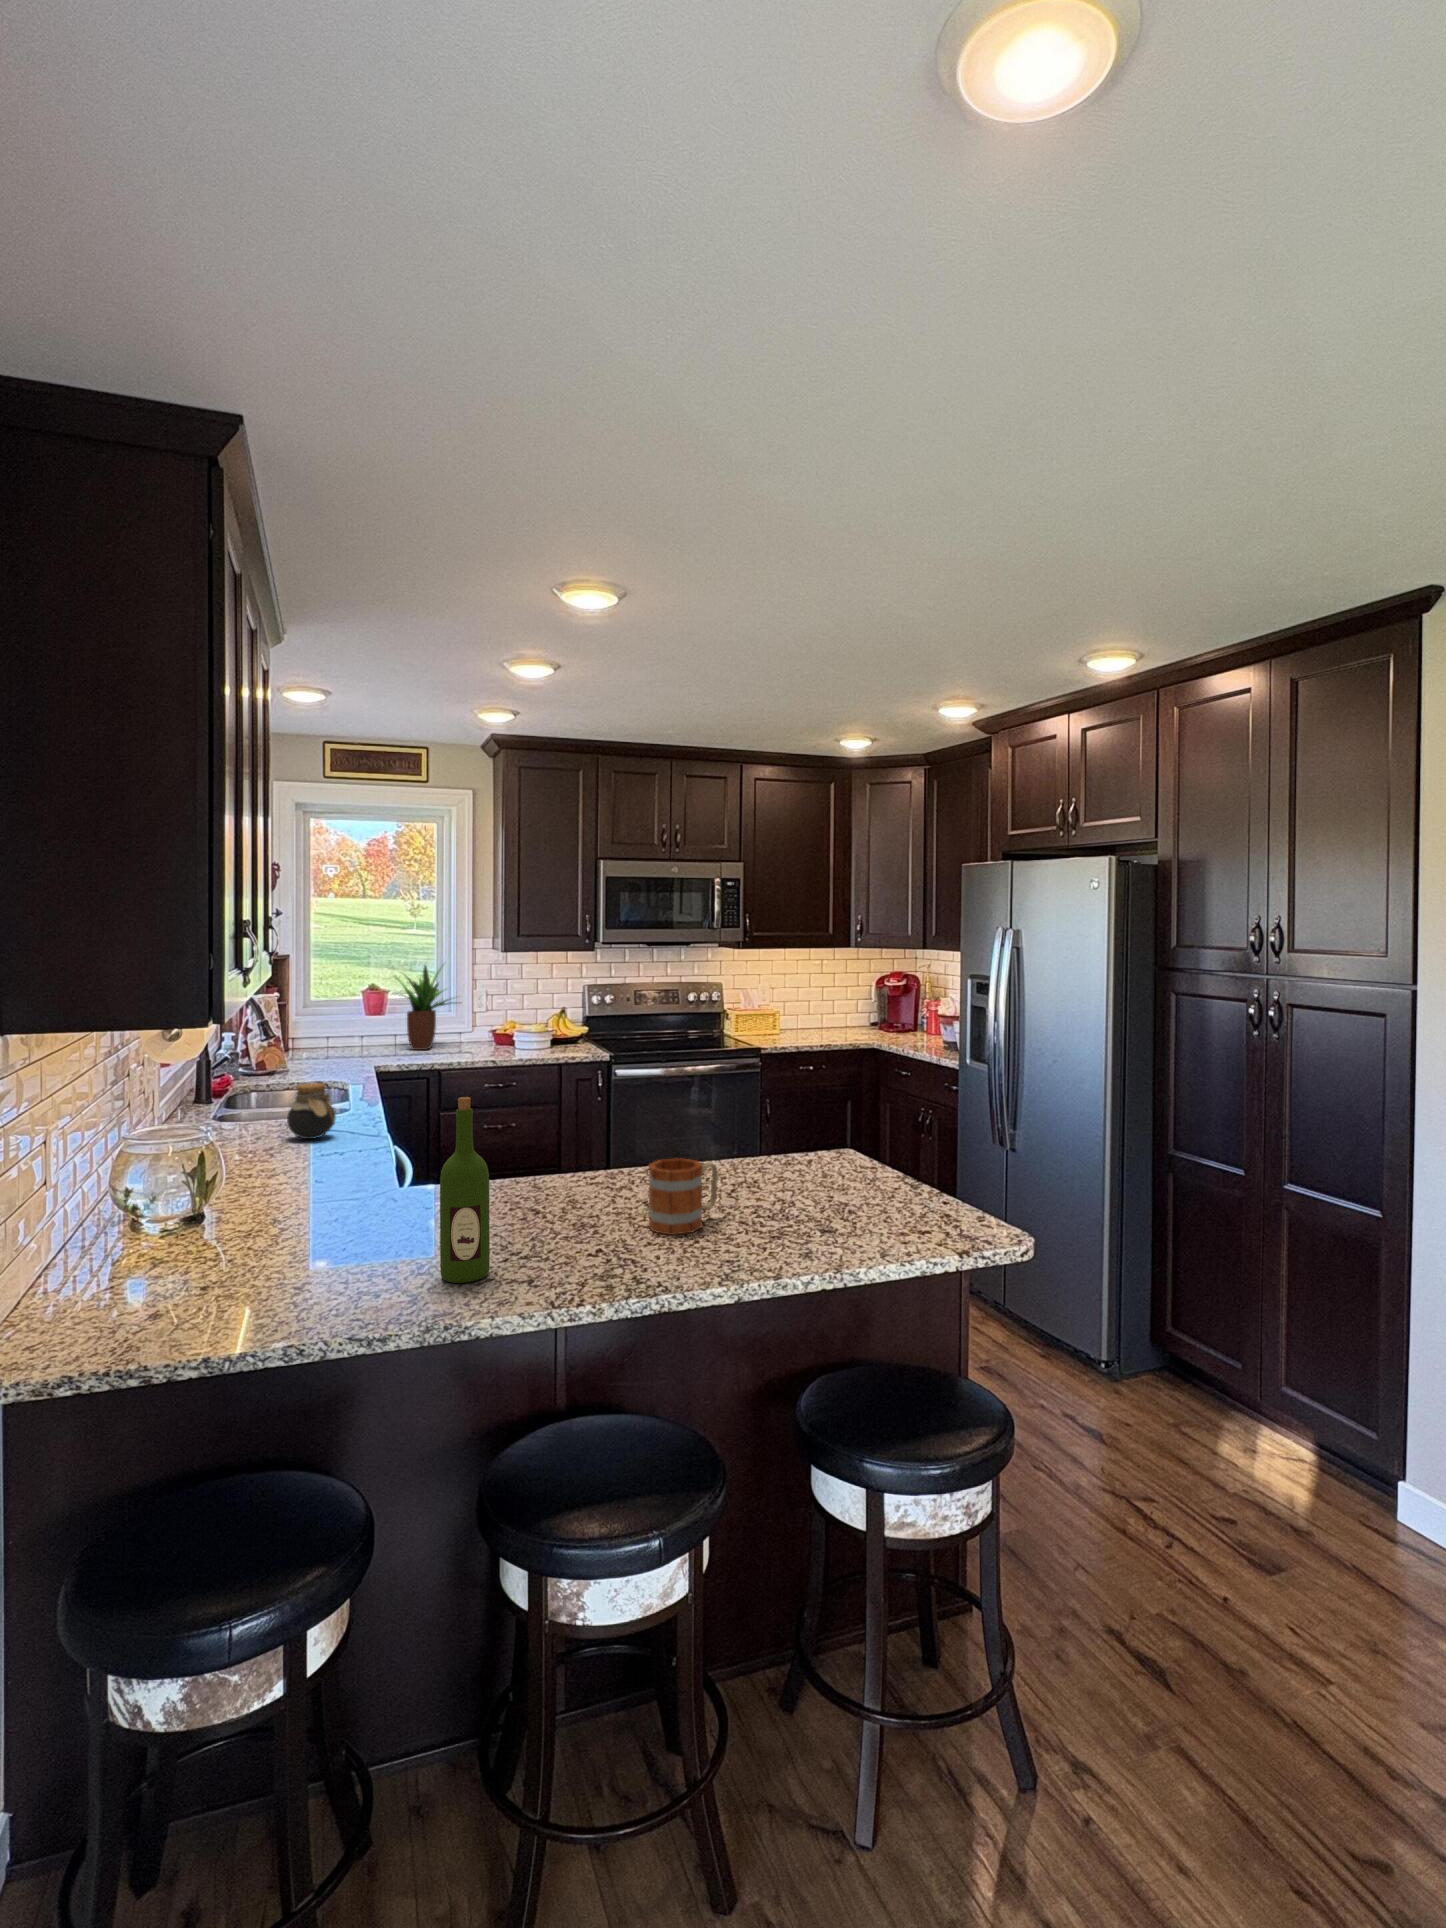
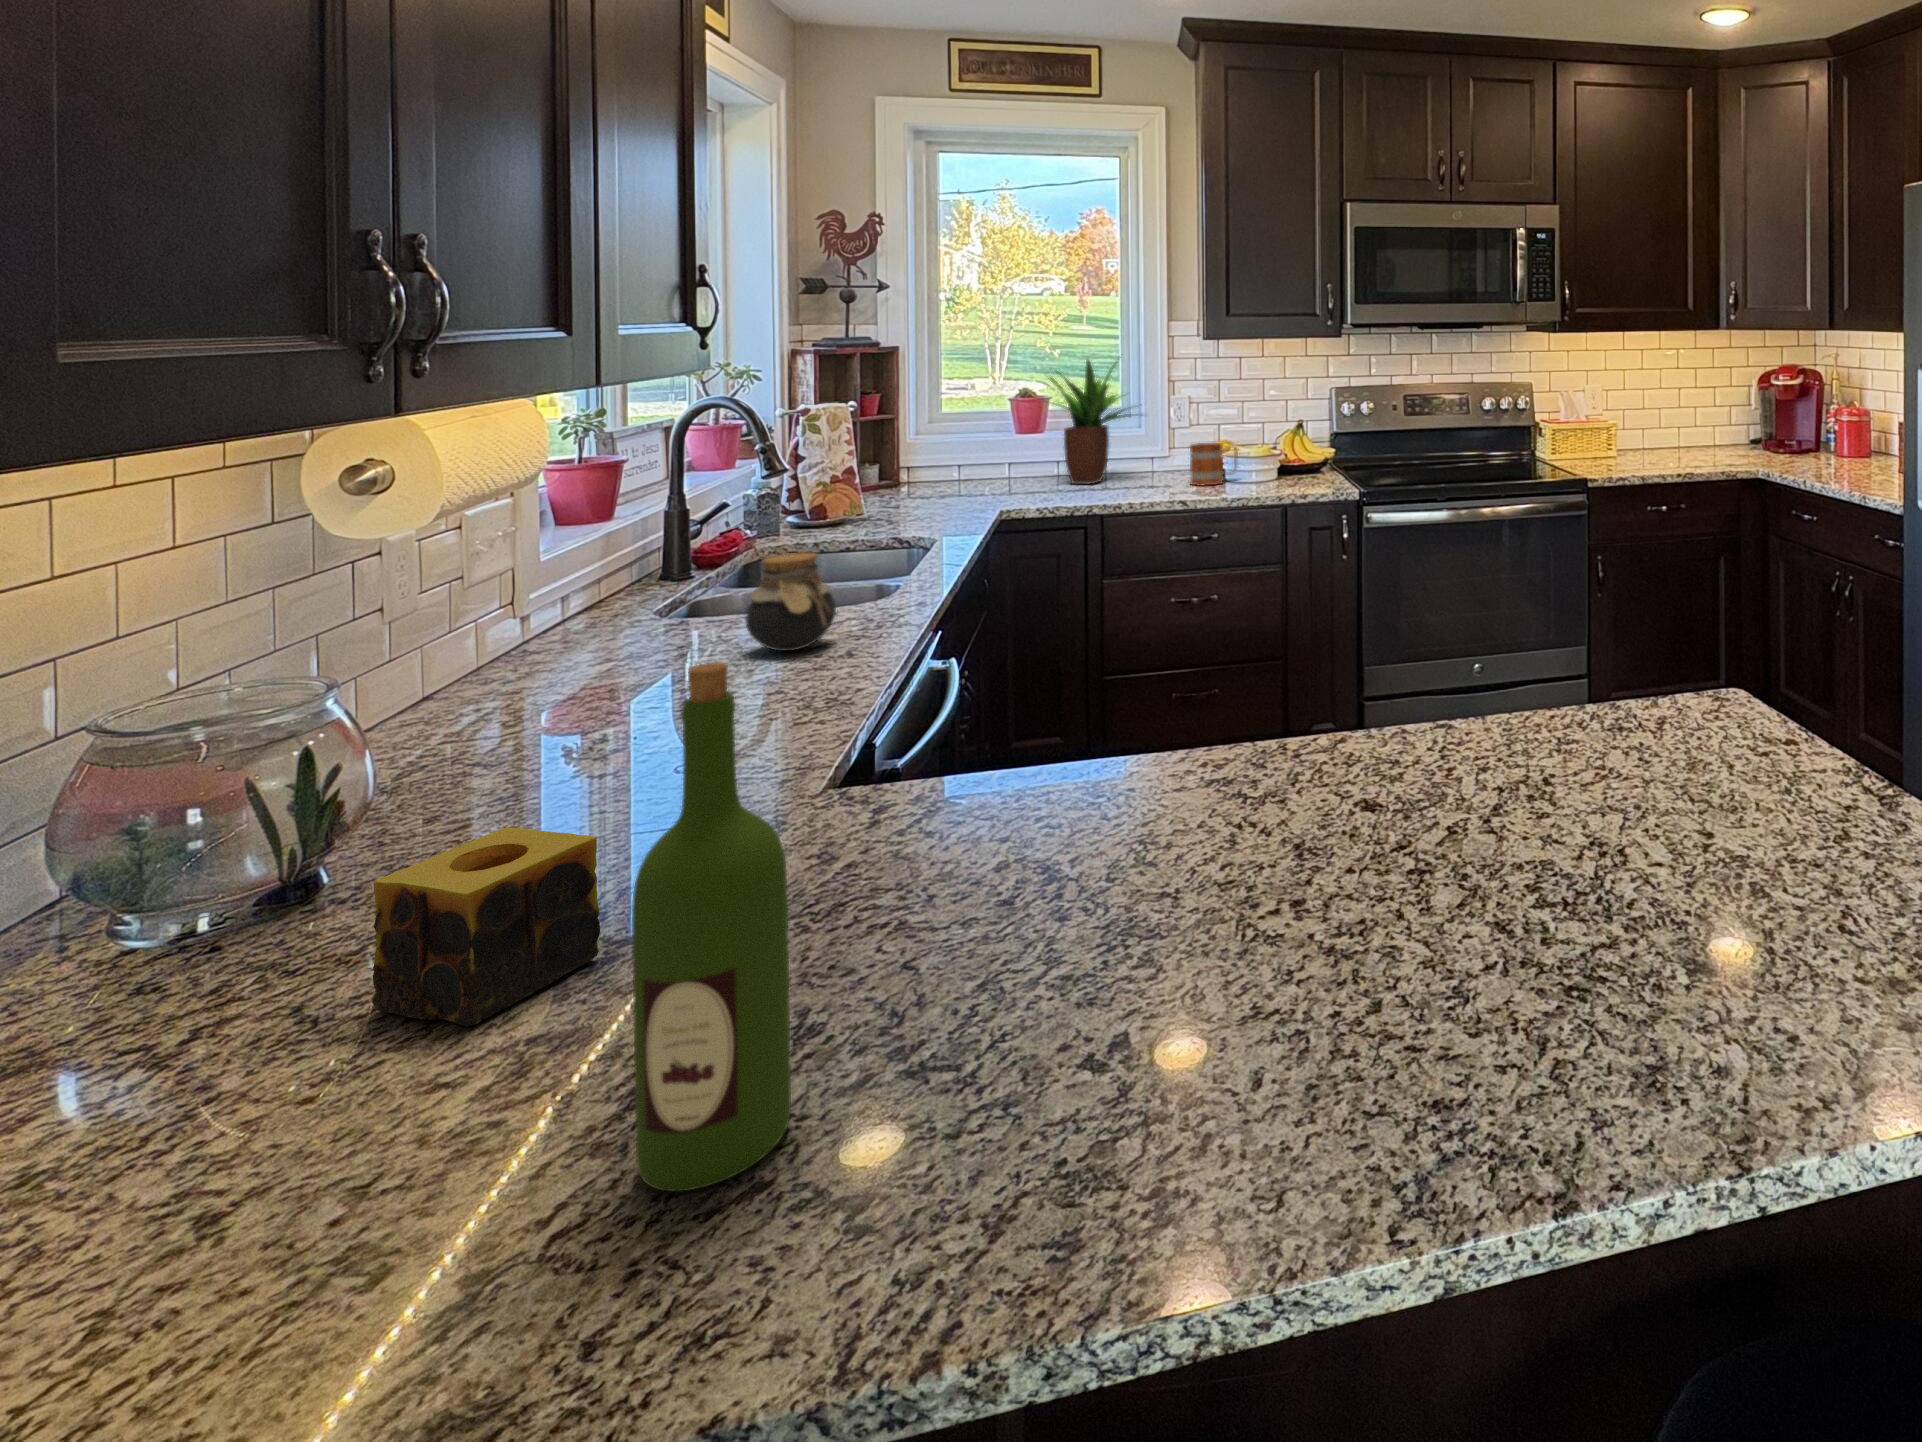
mug: present [648,1158,718,1235] -> present [1190,443,1238,485]
candle: none [278,1184,357,1254] -> present [372,827,600,1026]

